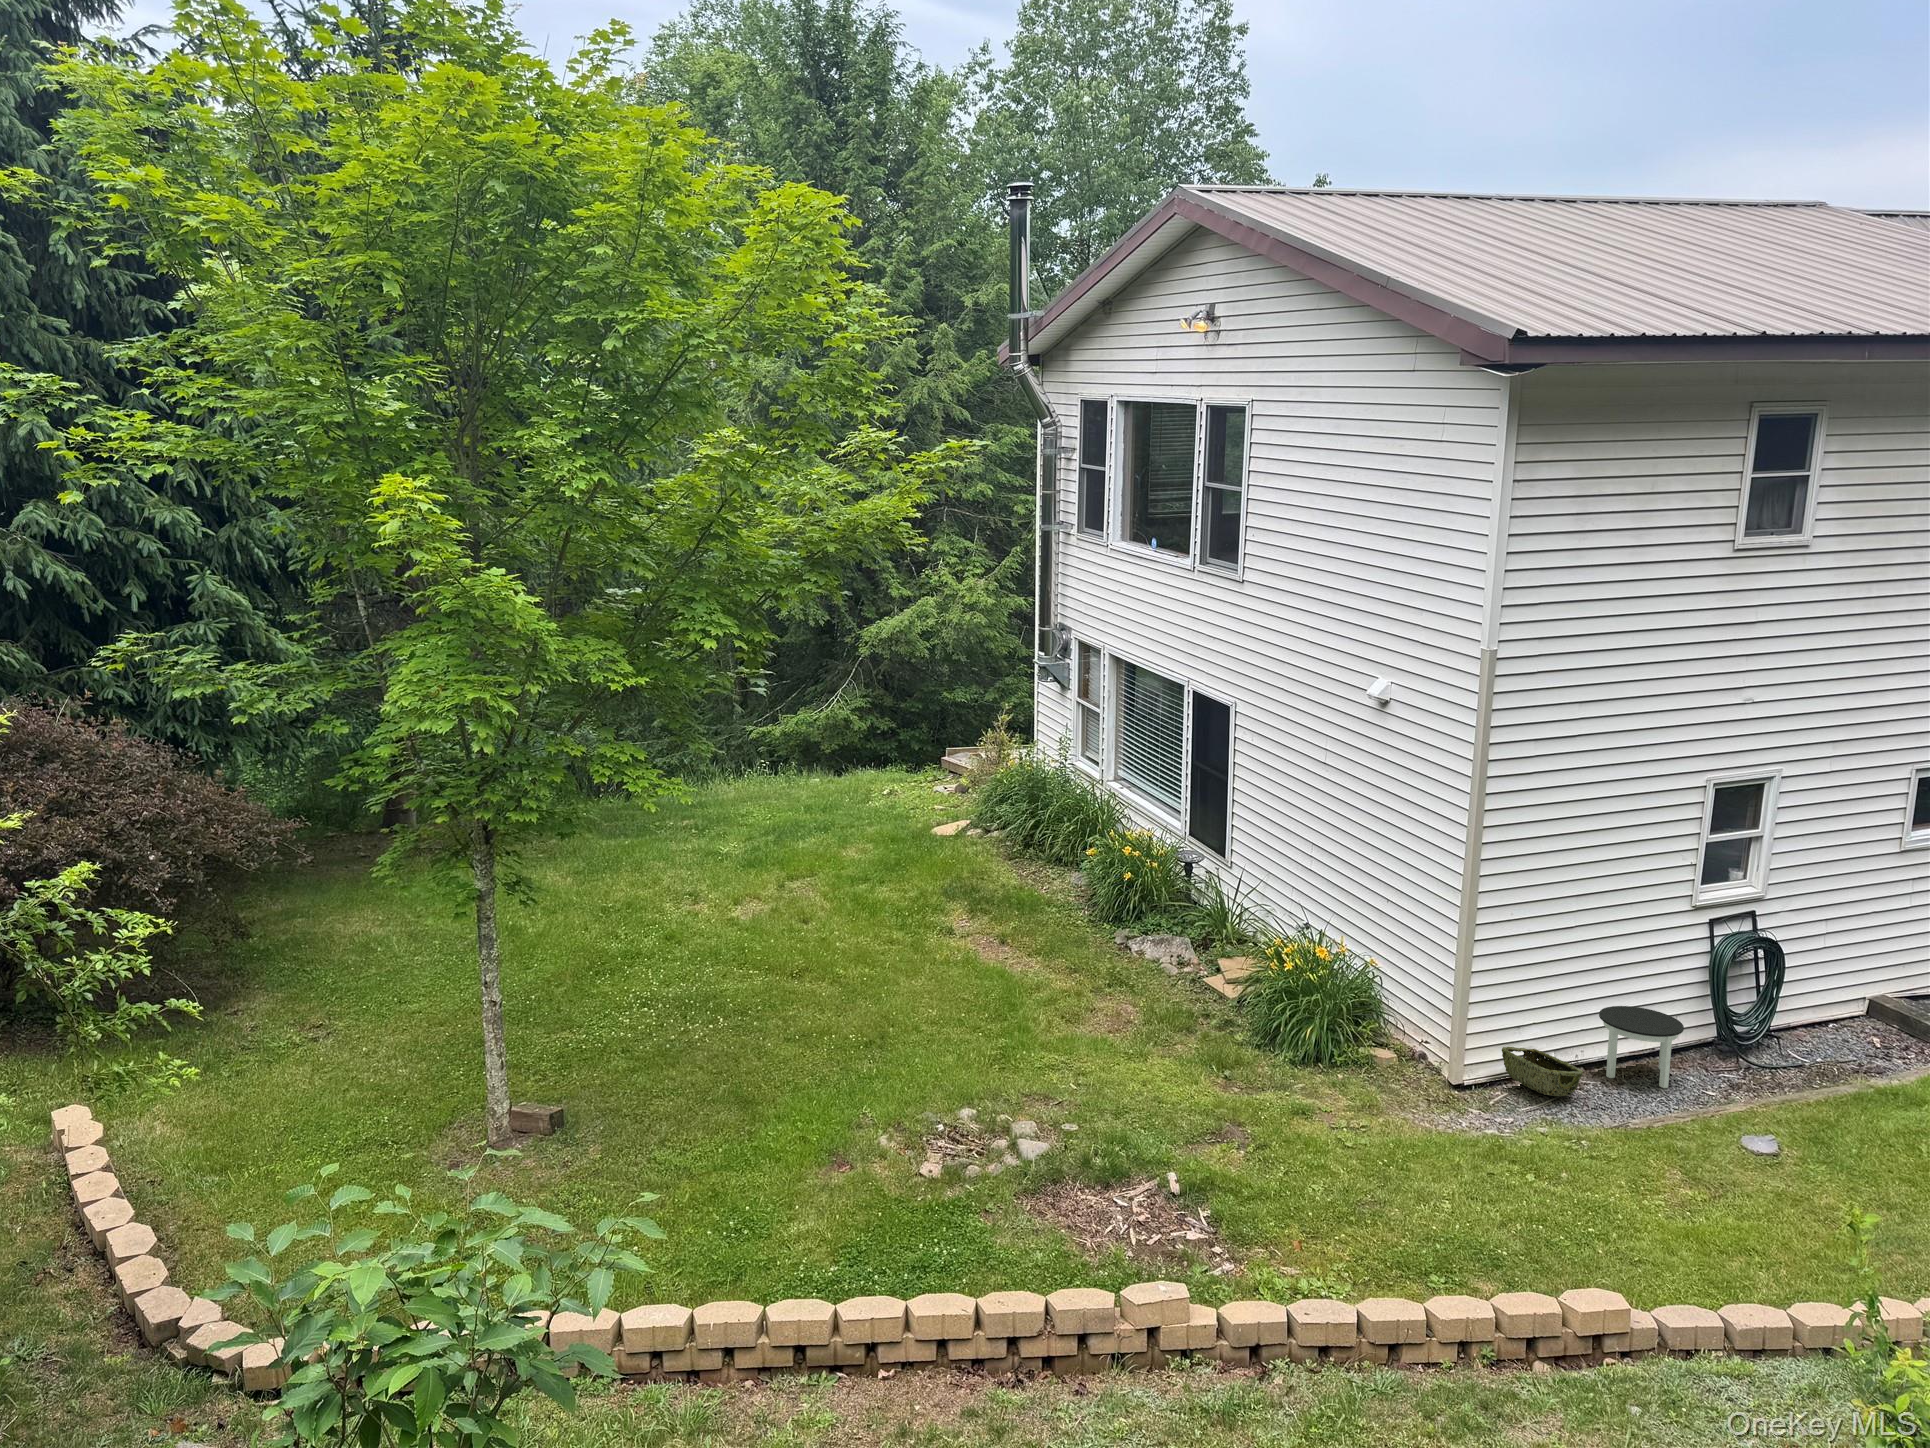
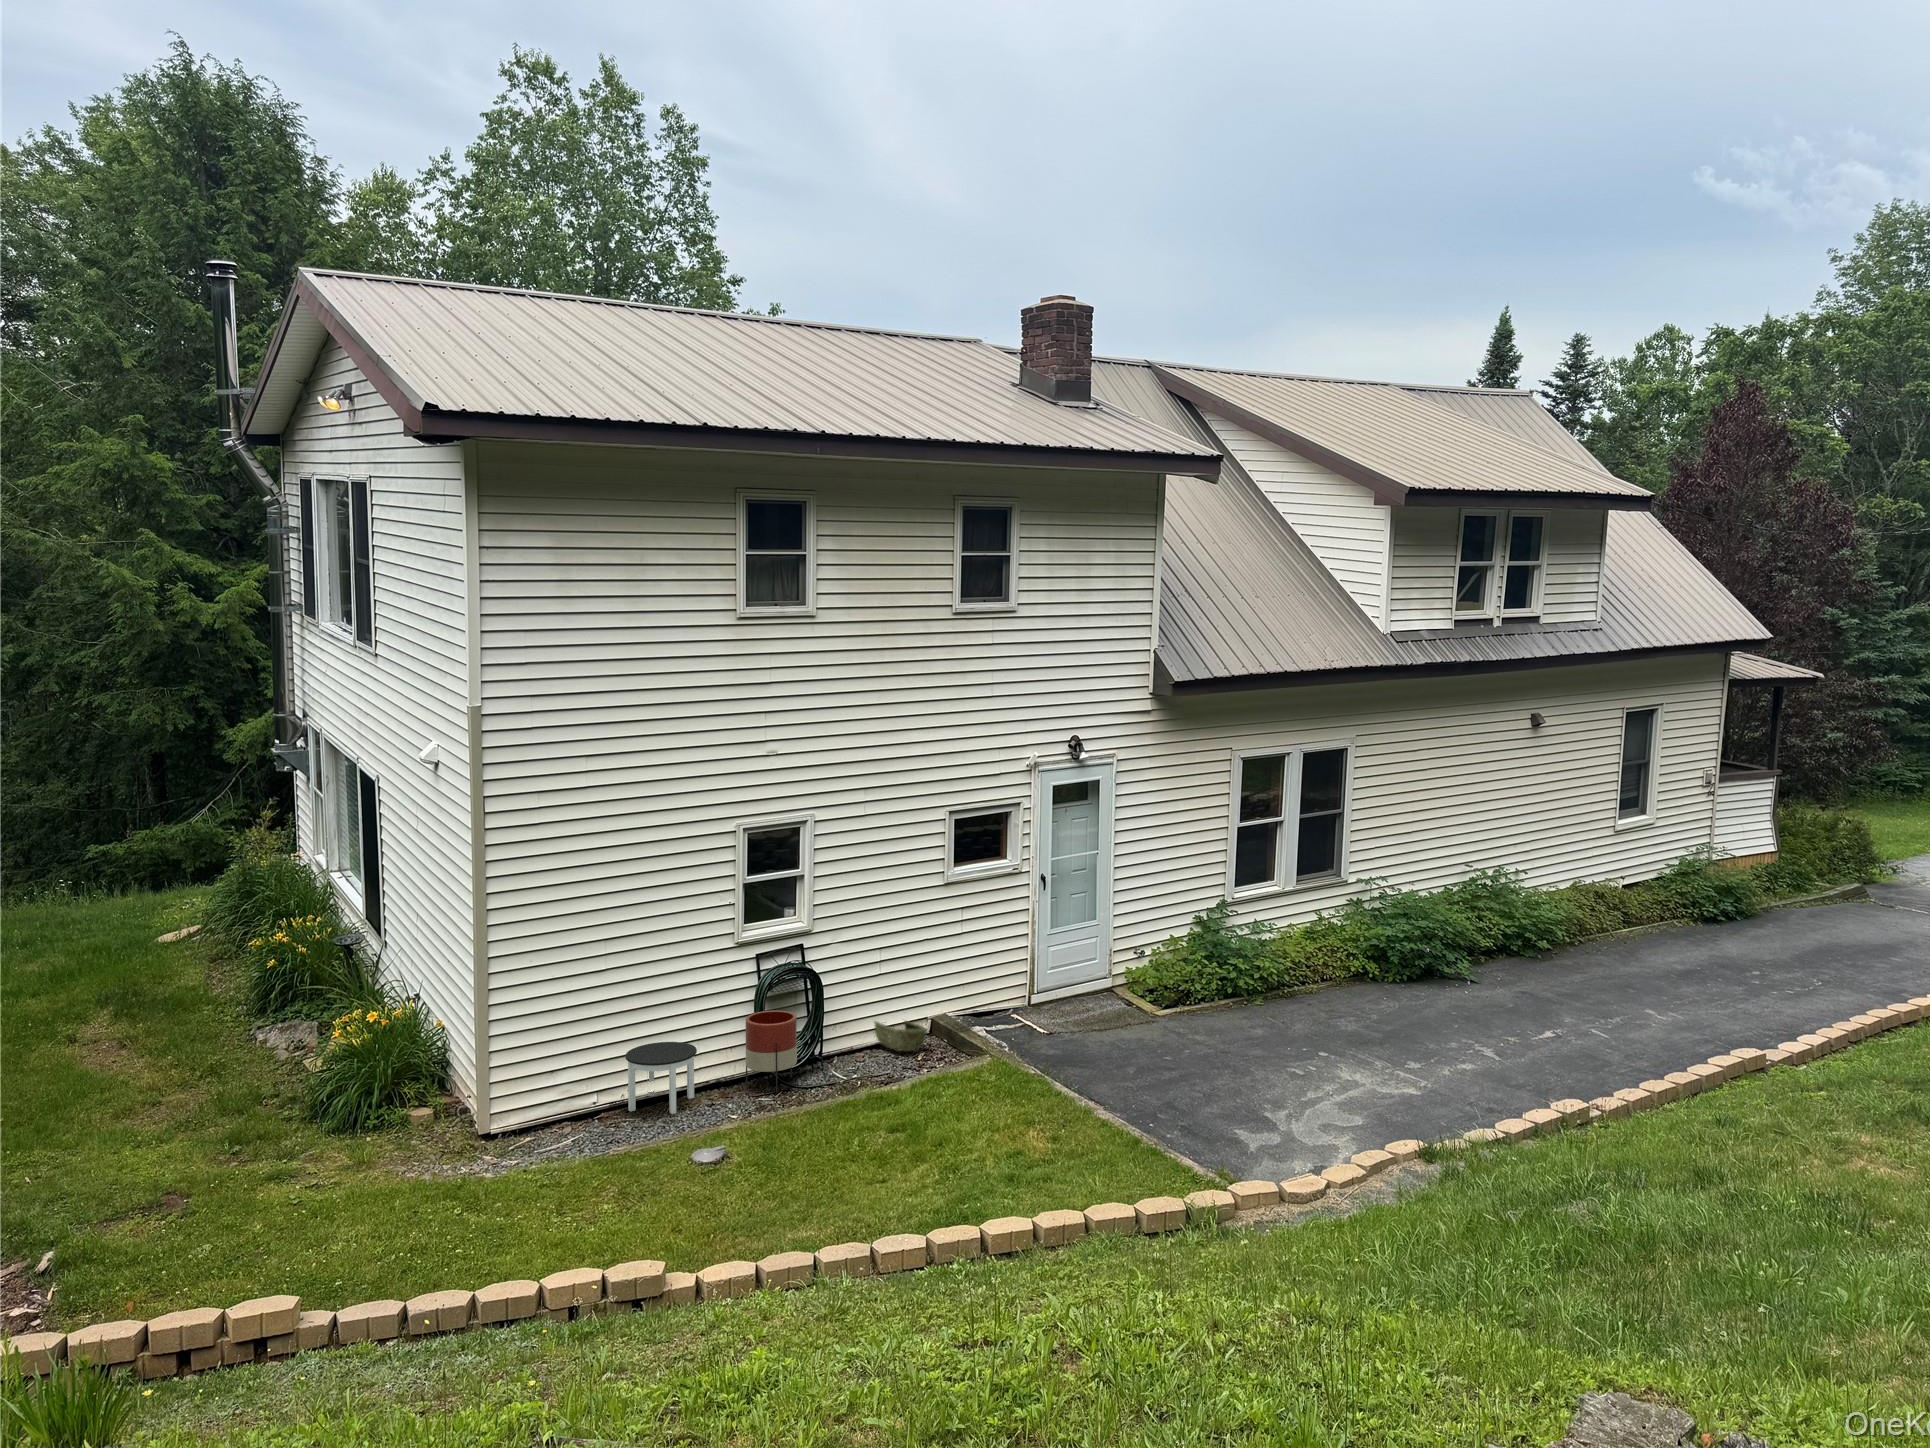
planter: none [1710,984,1784,1078] -> present [746,1010,797,1093]
woven basket: present [1502,1047,1583,1096] -> present [874,1021,927,1051]

